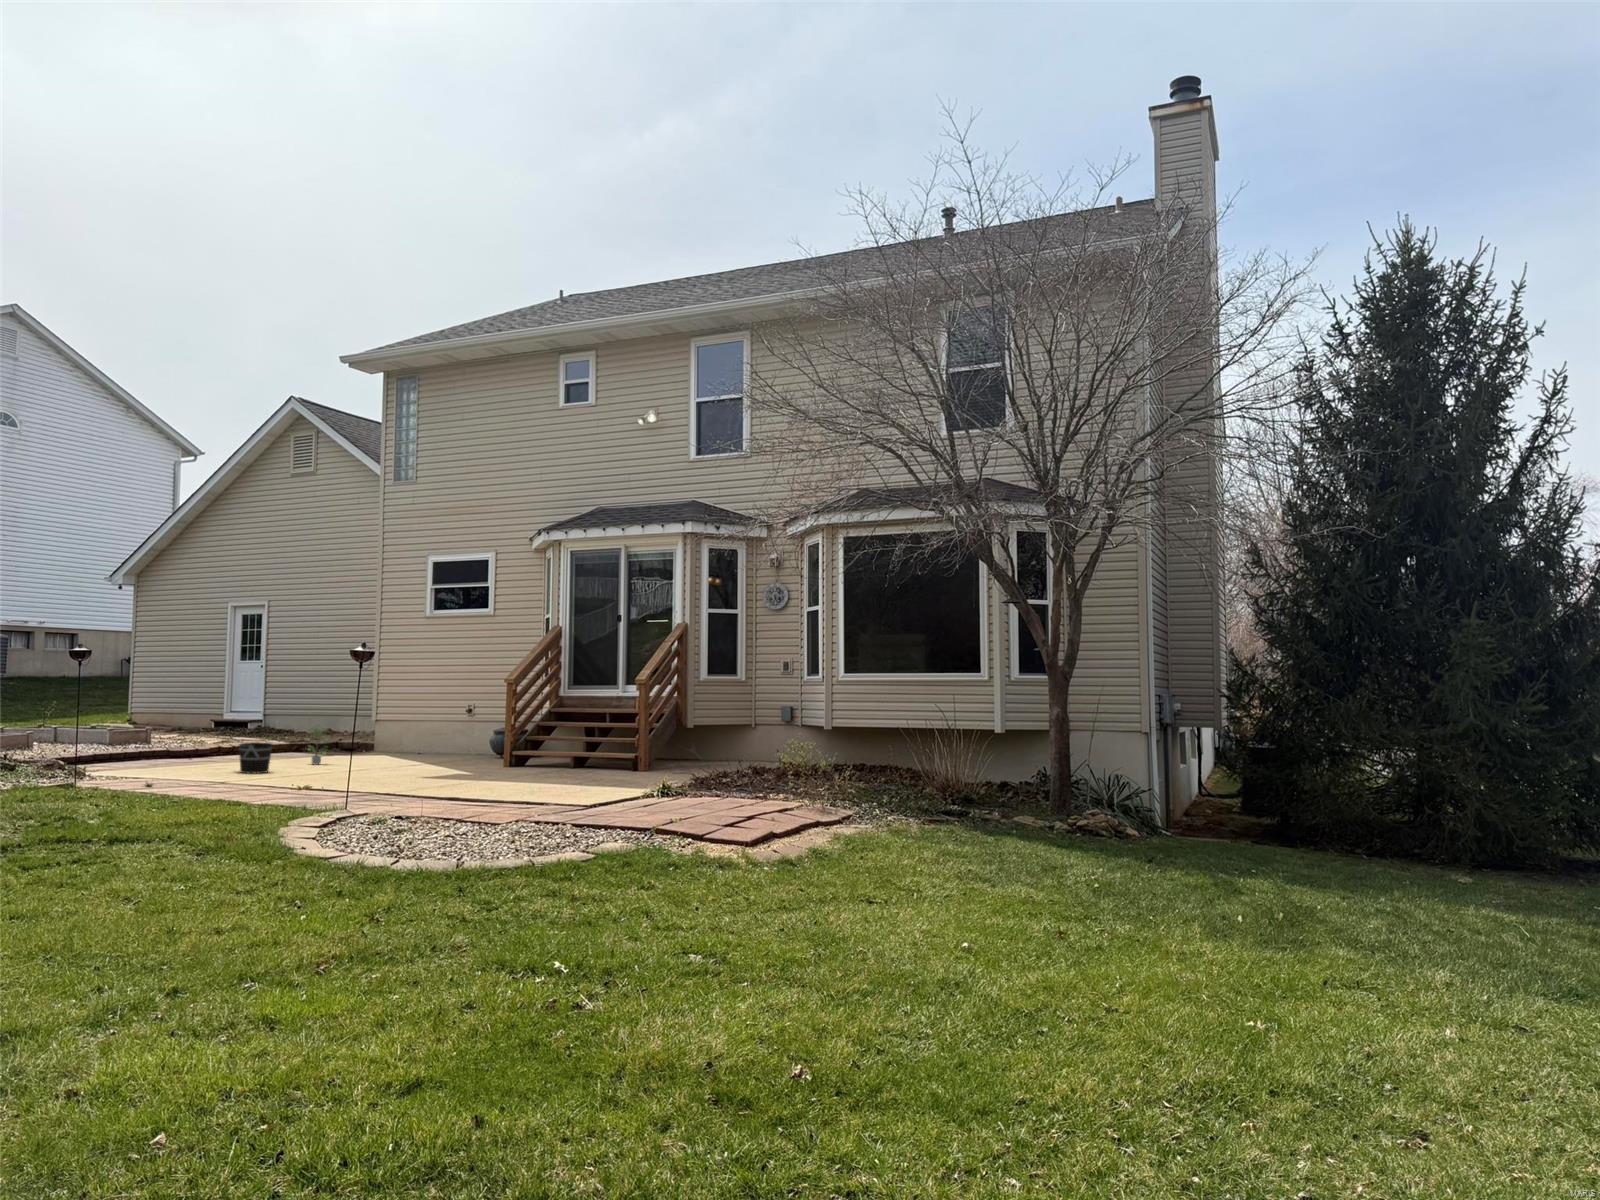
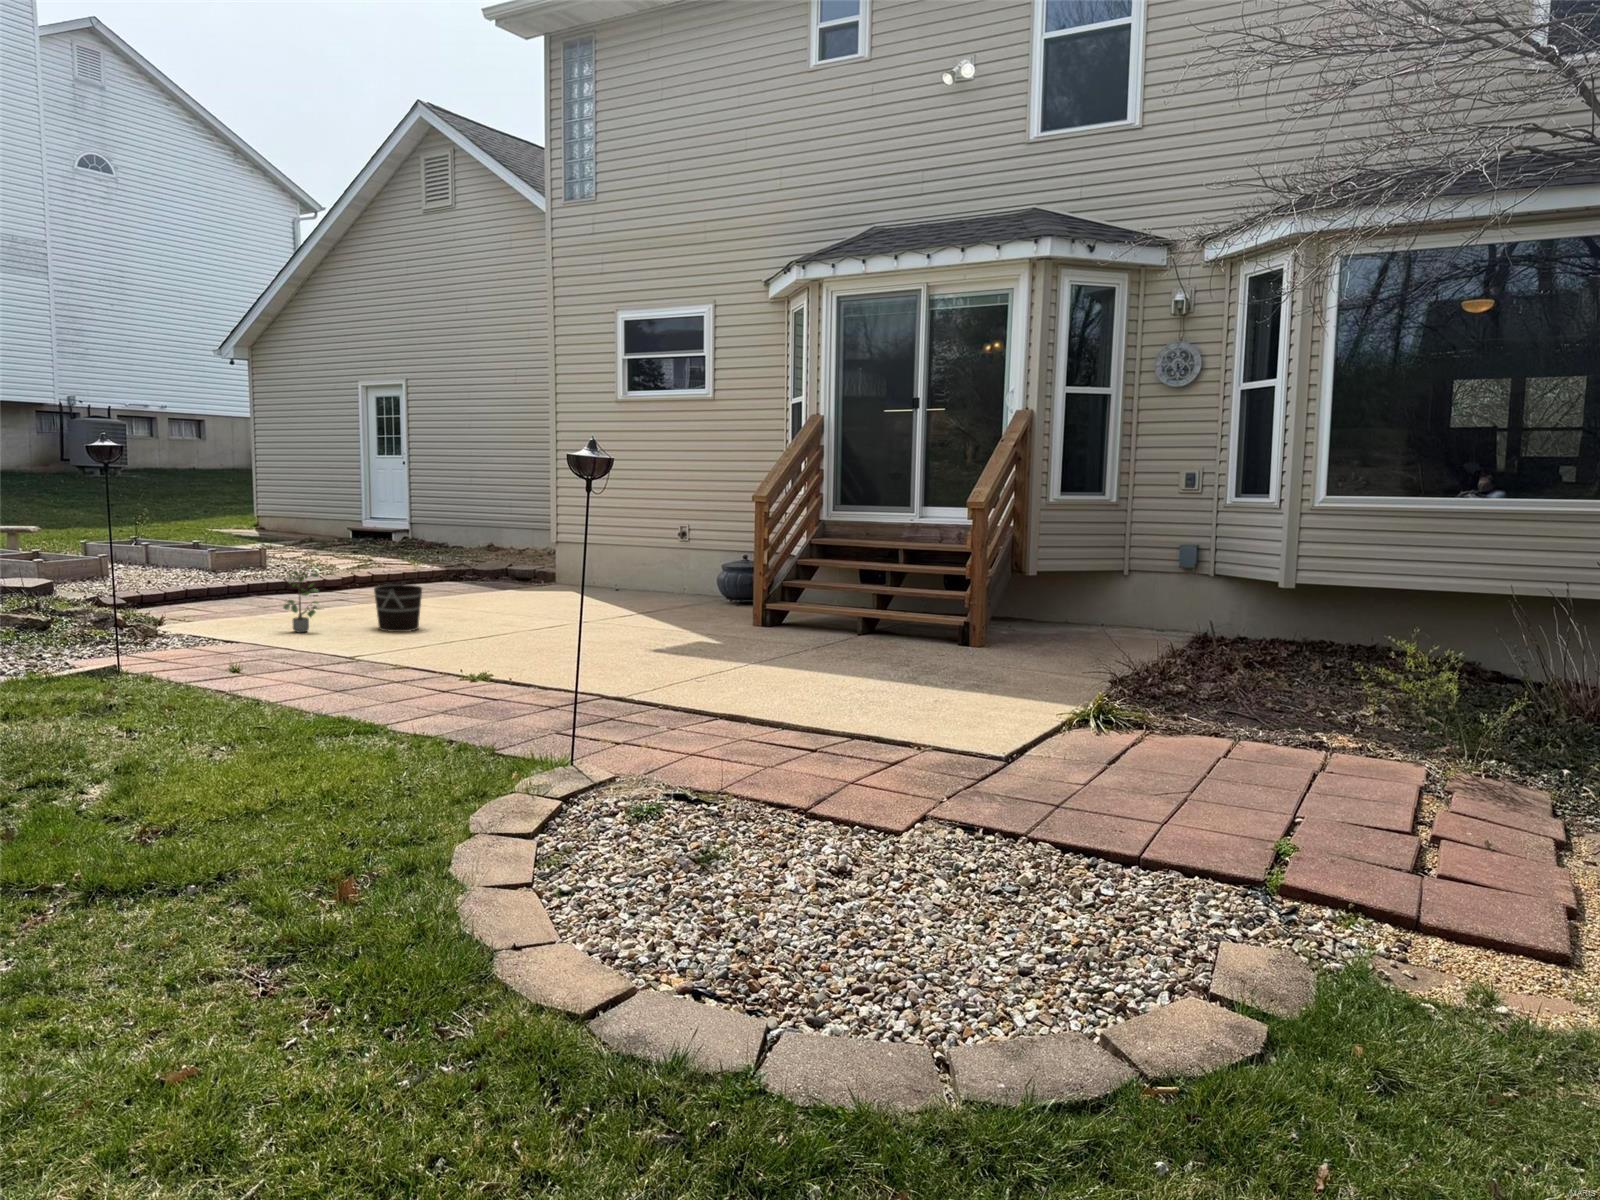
potted plant: present [308,727,328,765] -> present [283,569,320,633]

